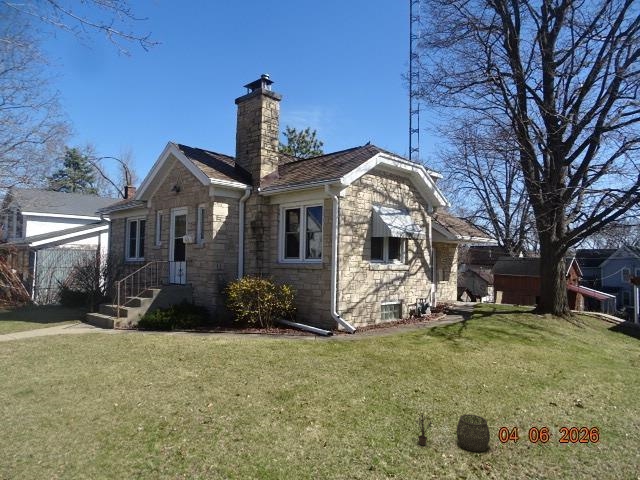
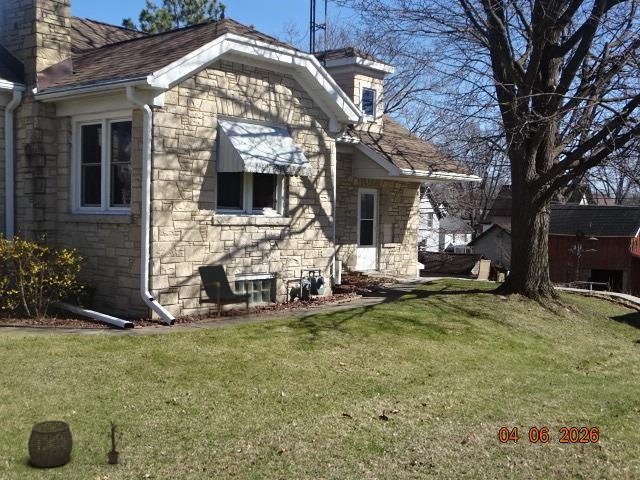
lounge chair: none [363,295,397,330] -> present [198,265,251,318]
woven basket: present [456,414,490,452] -> present [28,421,73,467]

